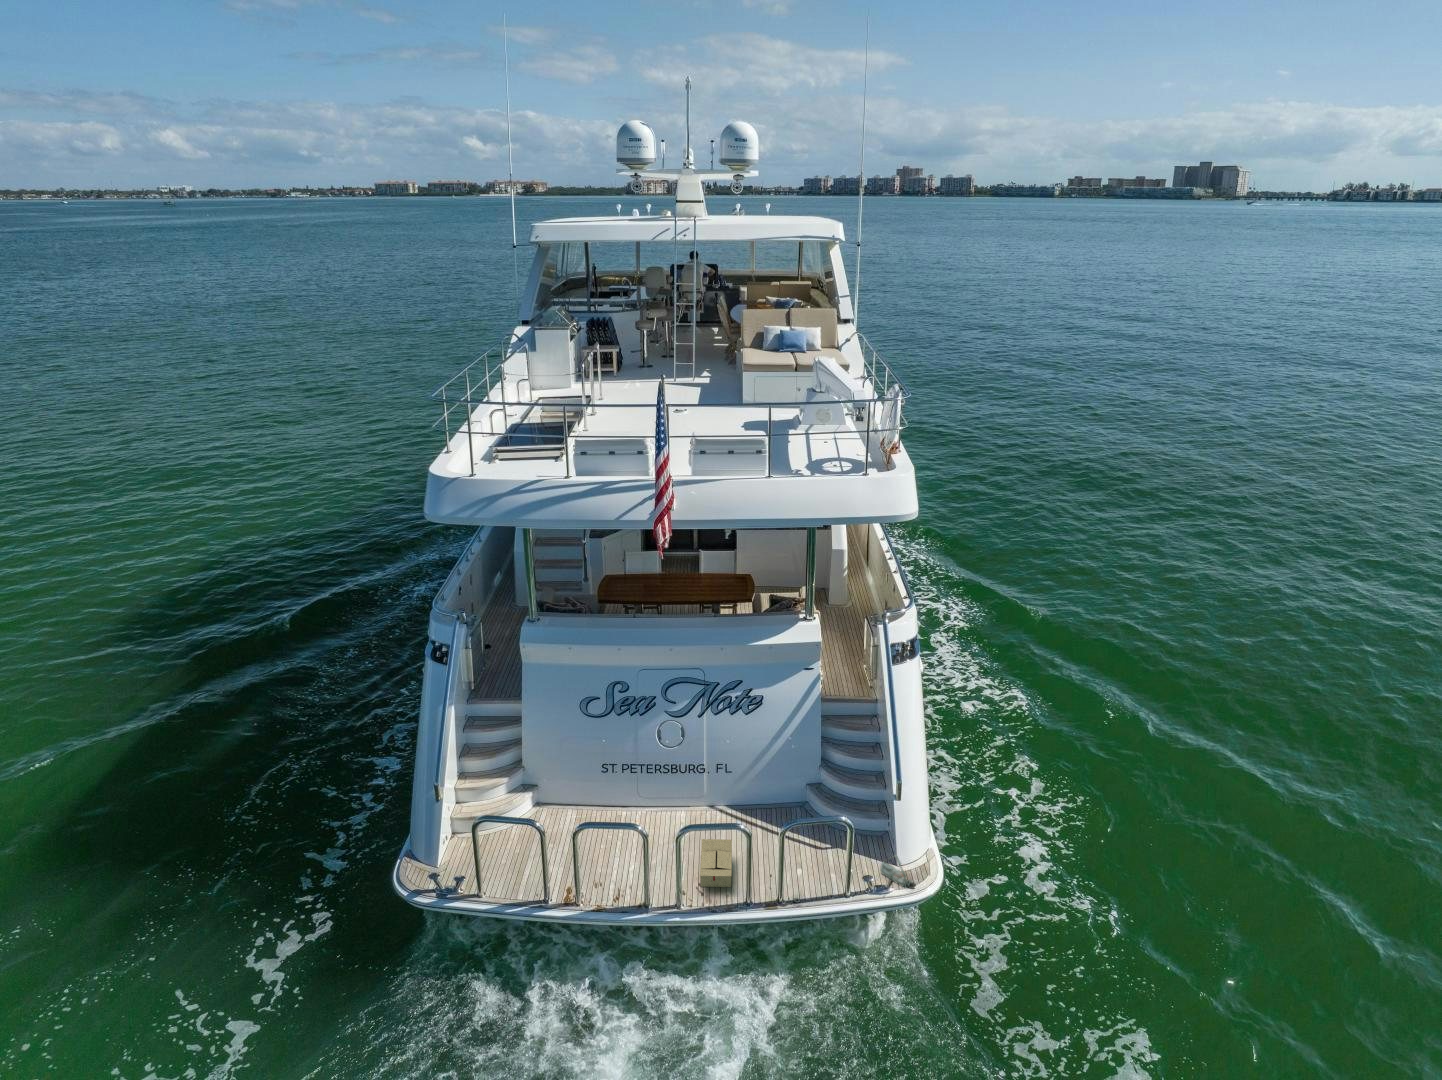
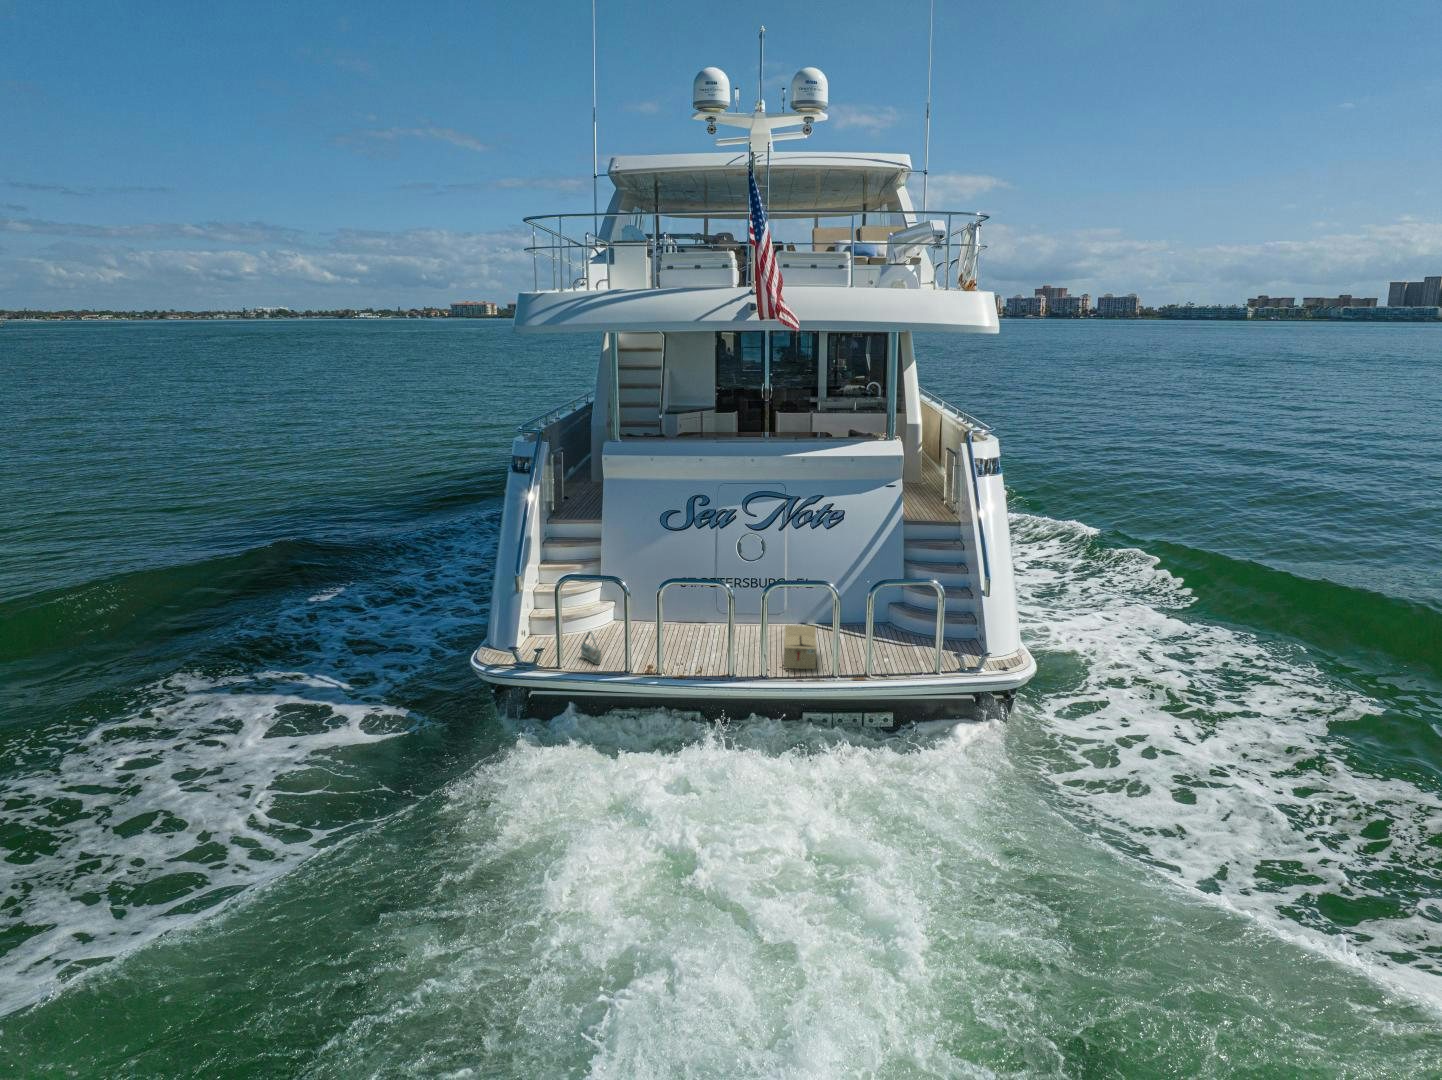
bag: present [880,855,906,887] -> present [581,631,601,665]

